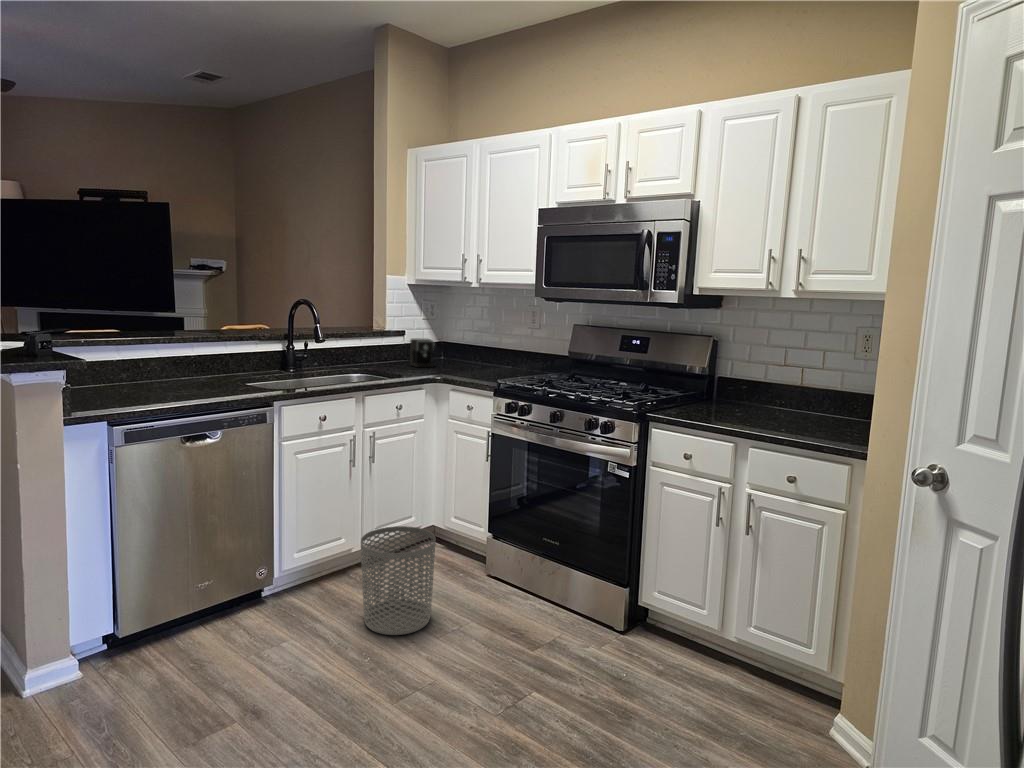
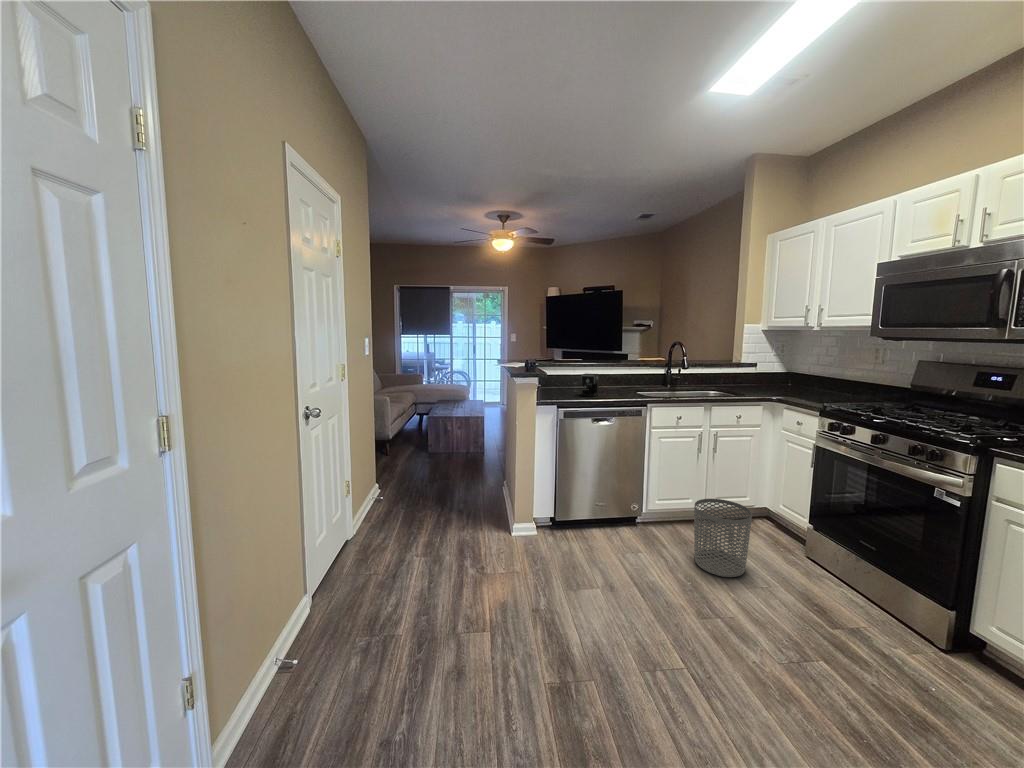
coffee maker: present [410,339,435,367] -> present [581,373,599,397]

